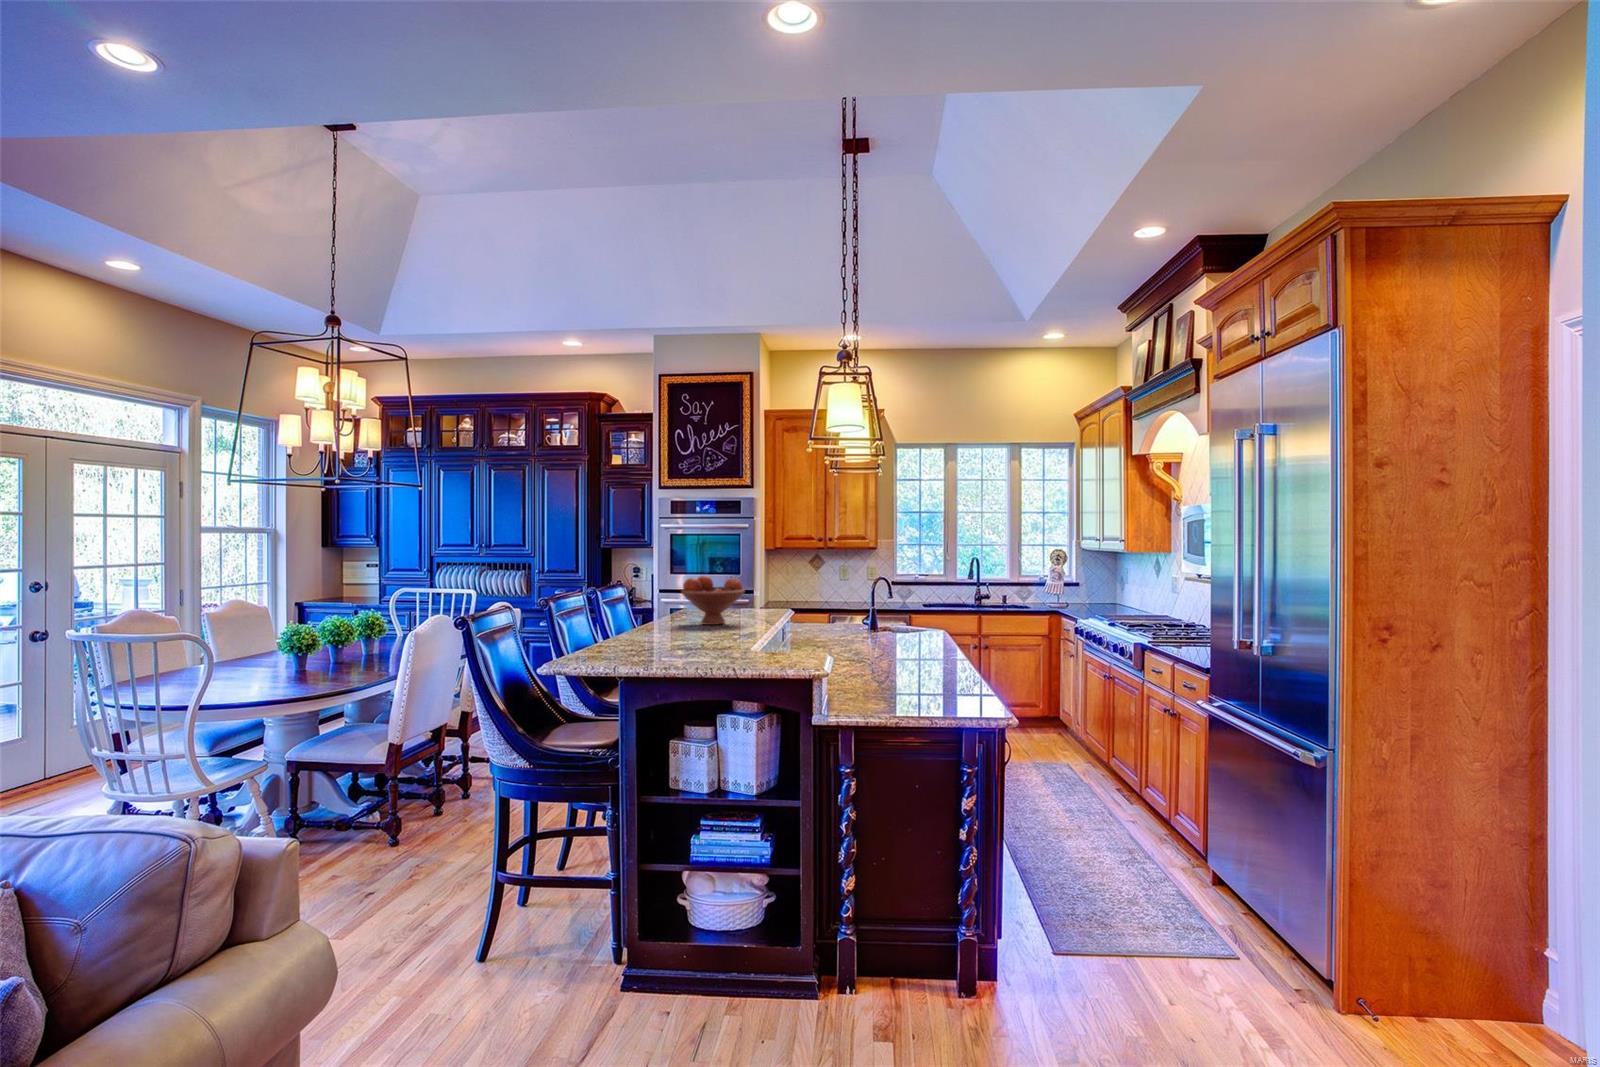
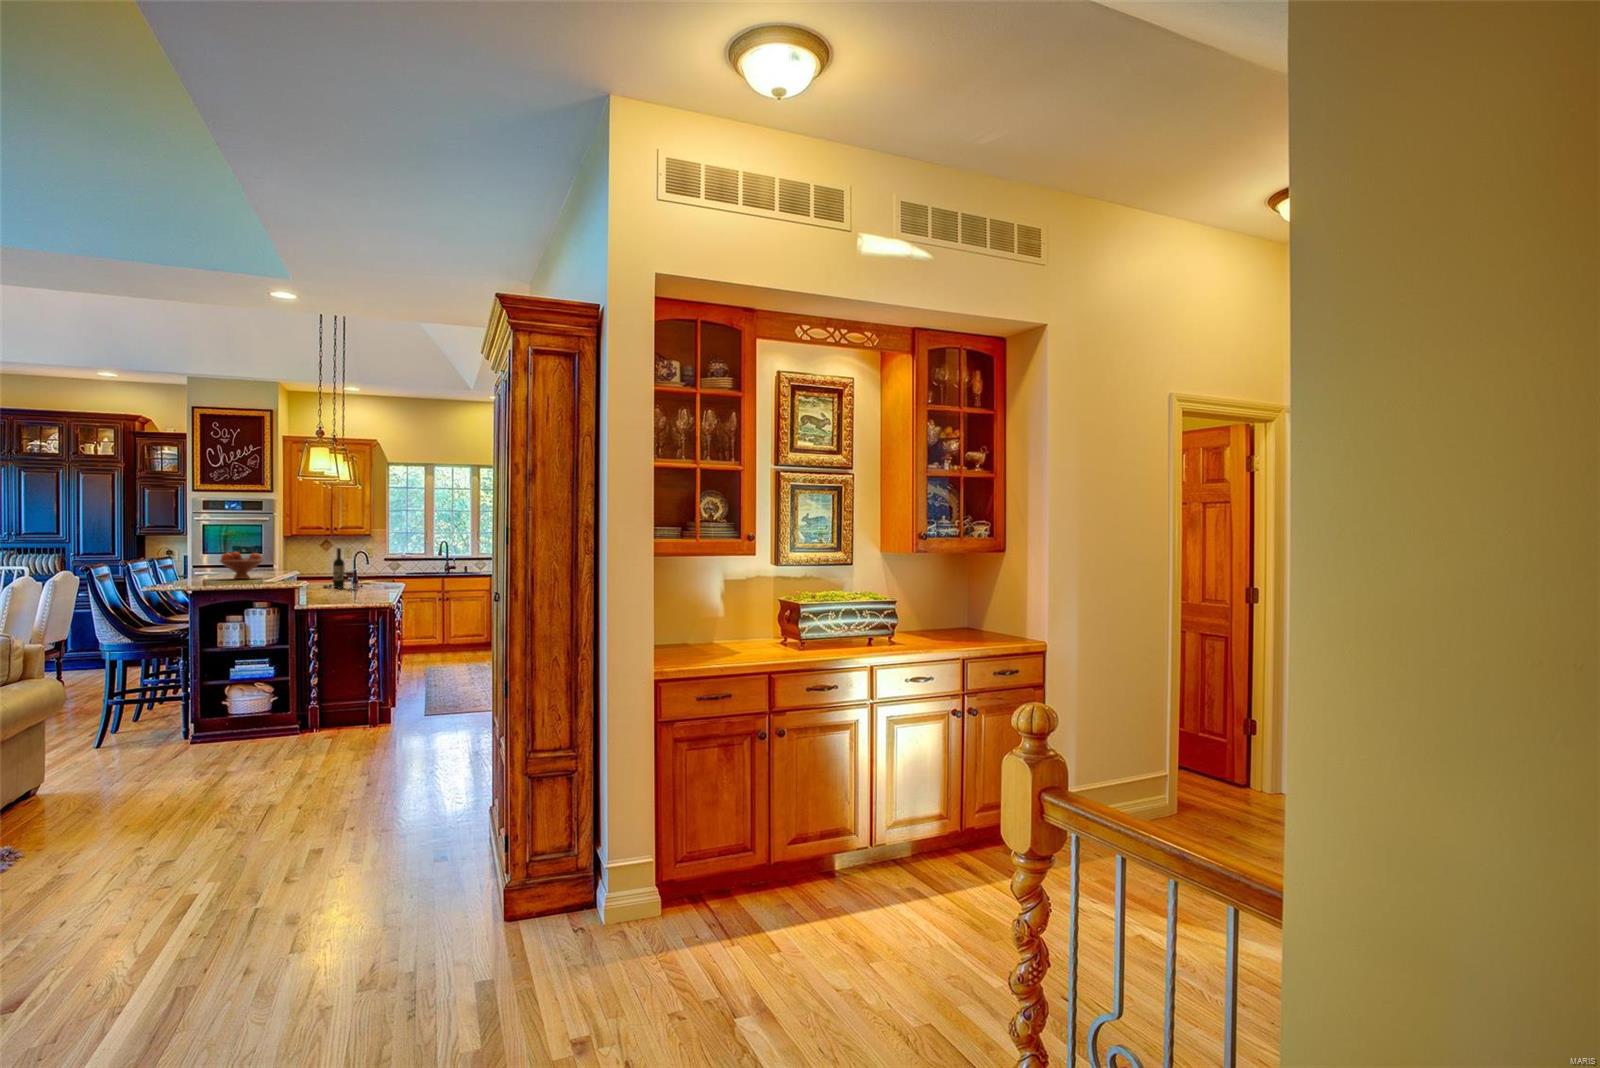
wine bottle: none [838,570,906,652] -> present [323,548,363,589]

